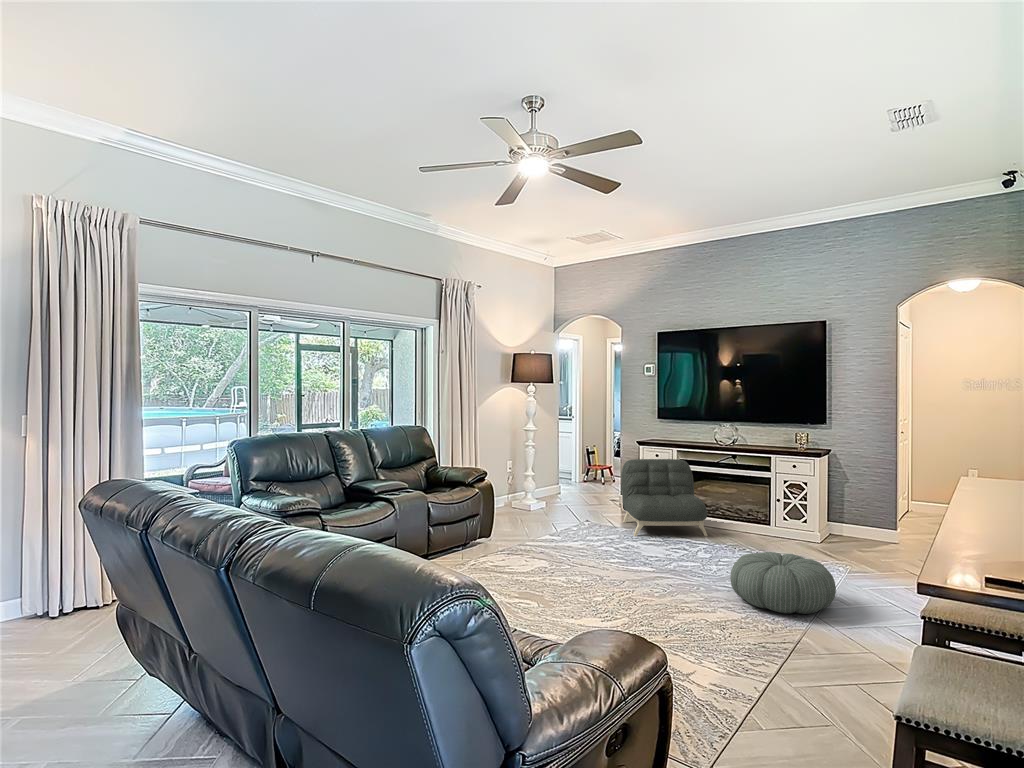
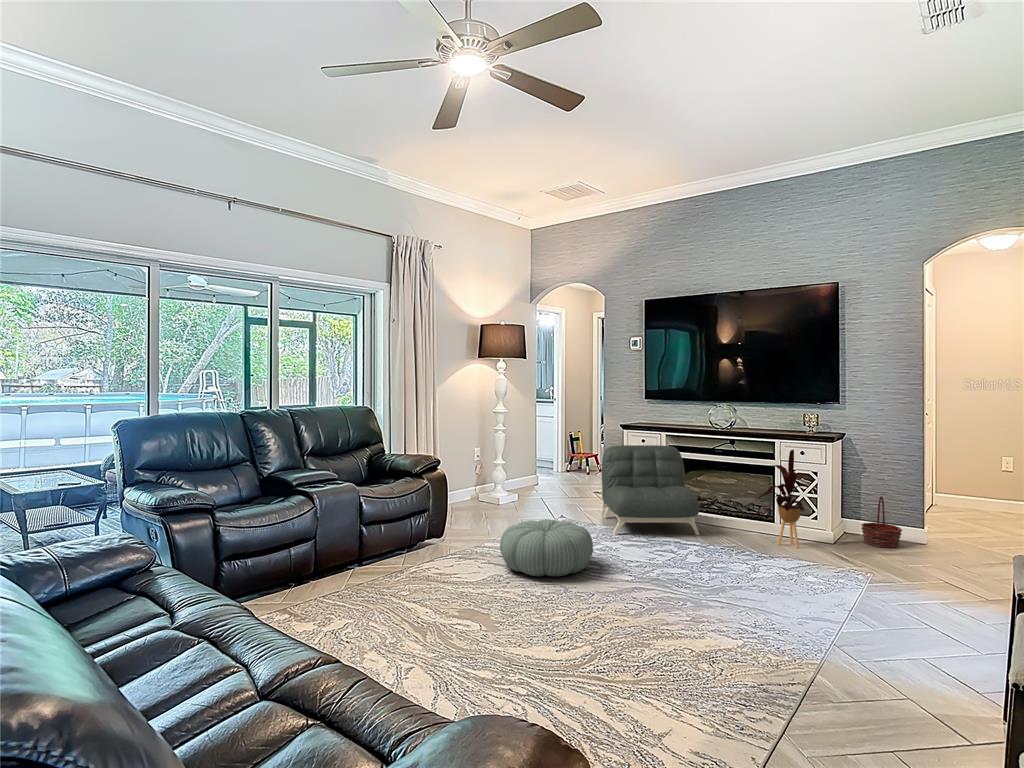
house plant: none [755,463,802,547] -> present [757,450,808,548]
basket: none [845,503,880,546] -> present [861,496,902,548]
pouf: present [730,552,836,614] -> present [500,519,593,577]

